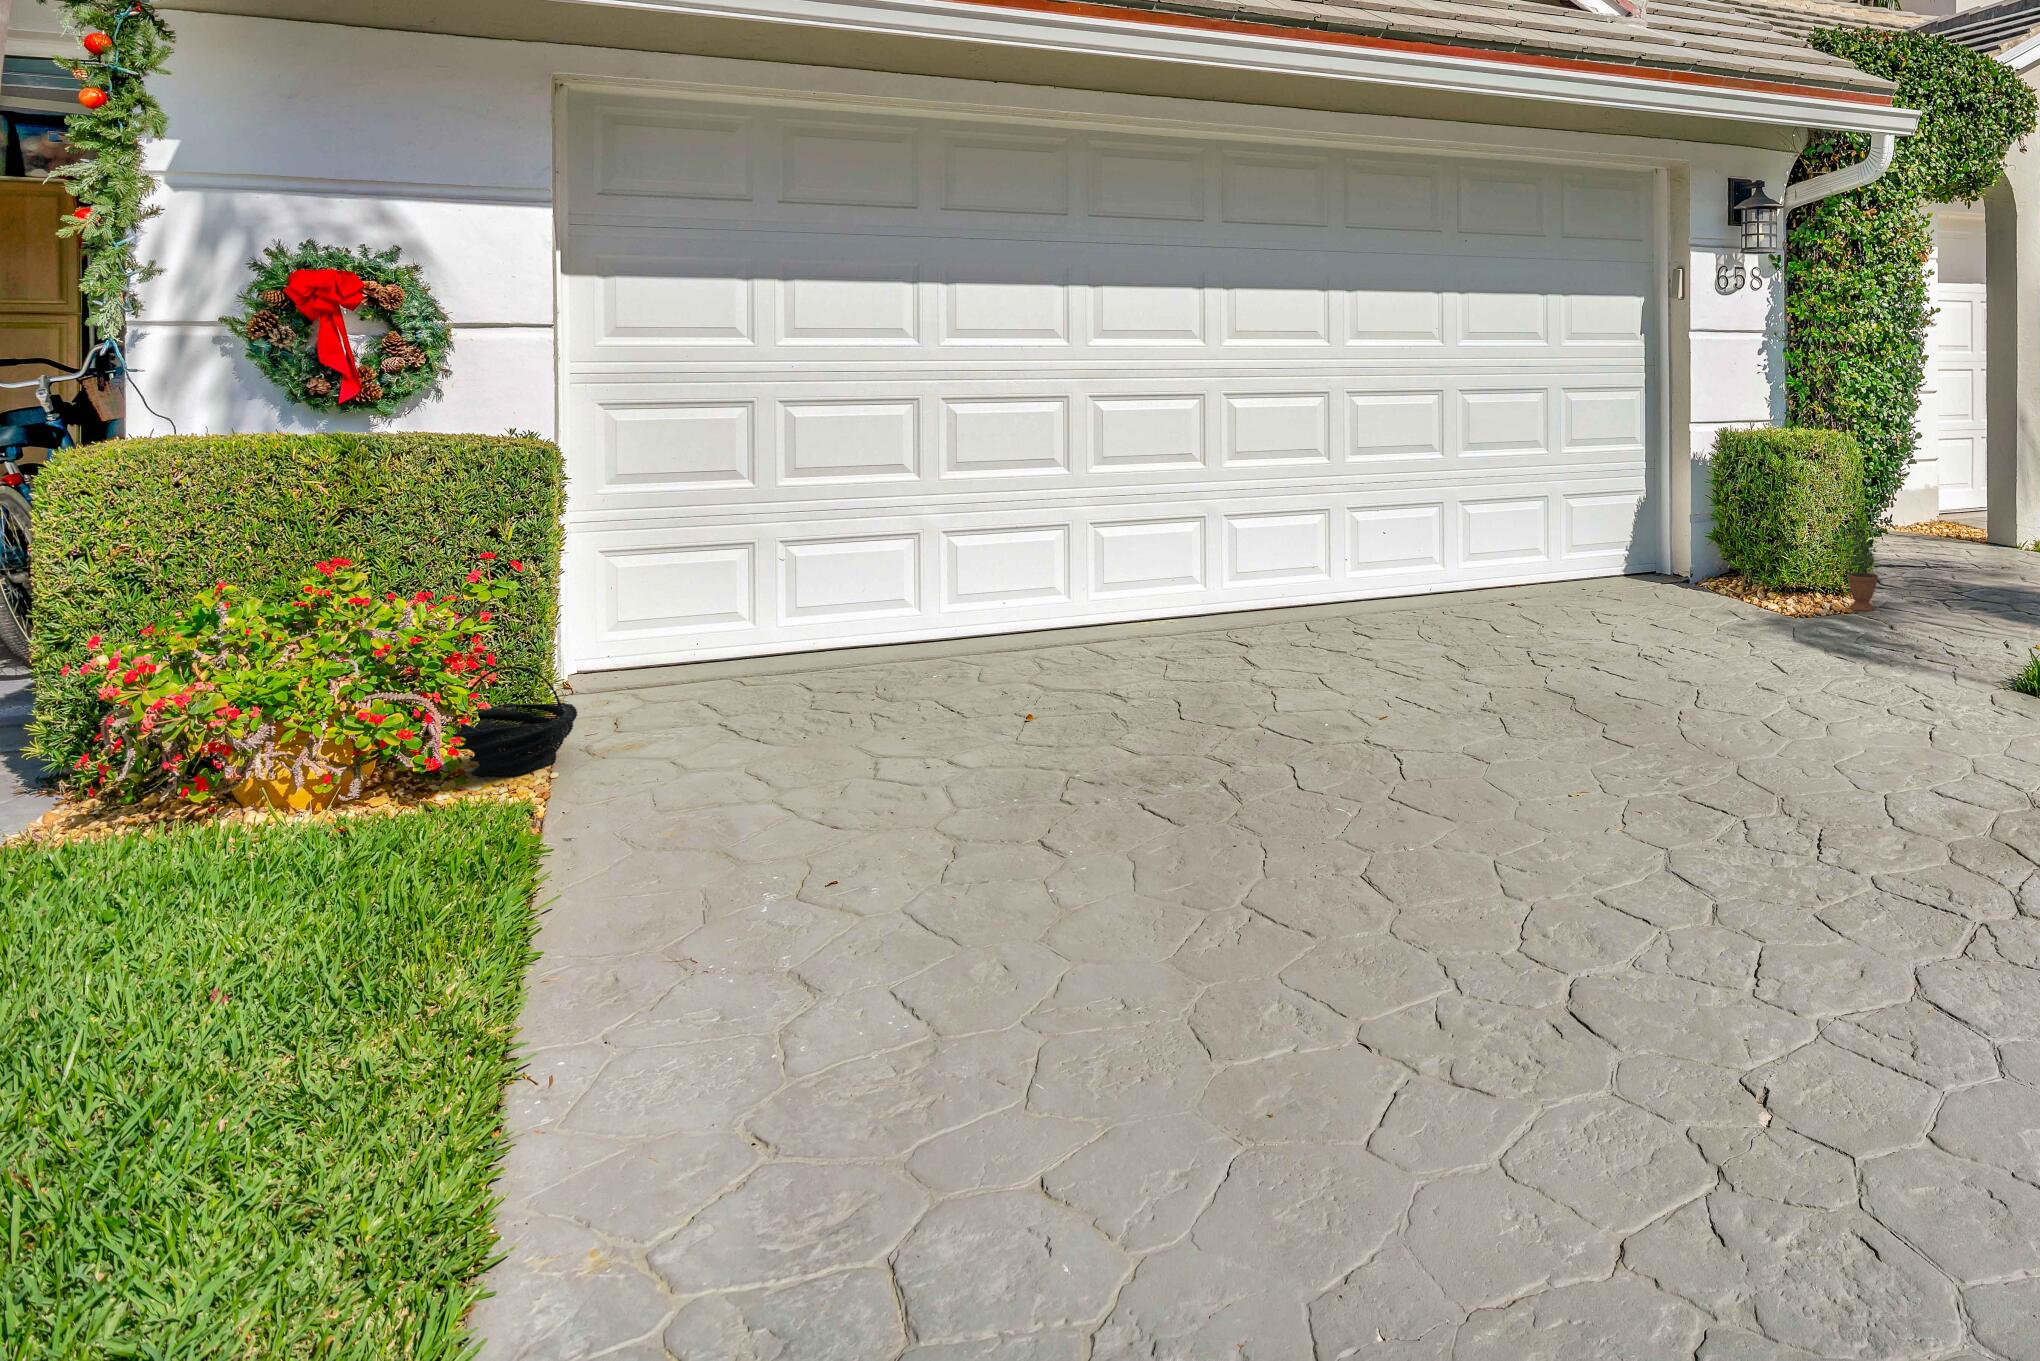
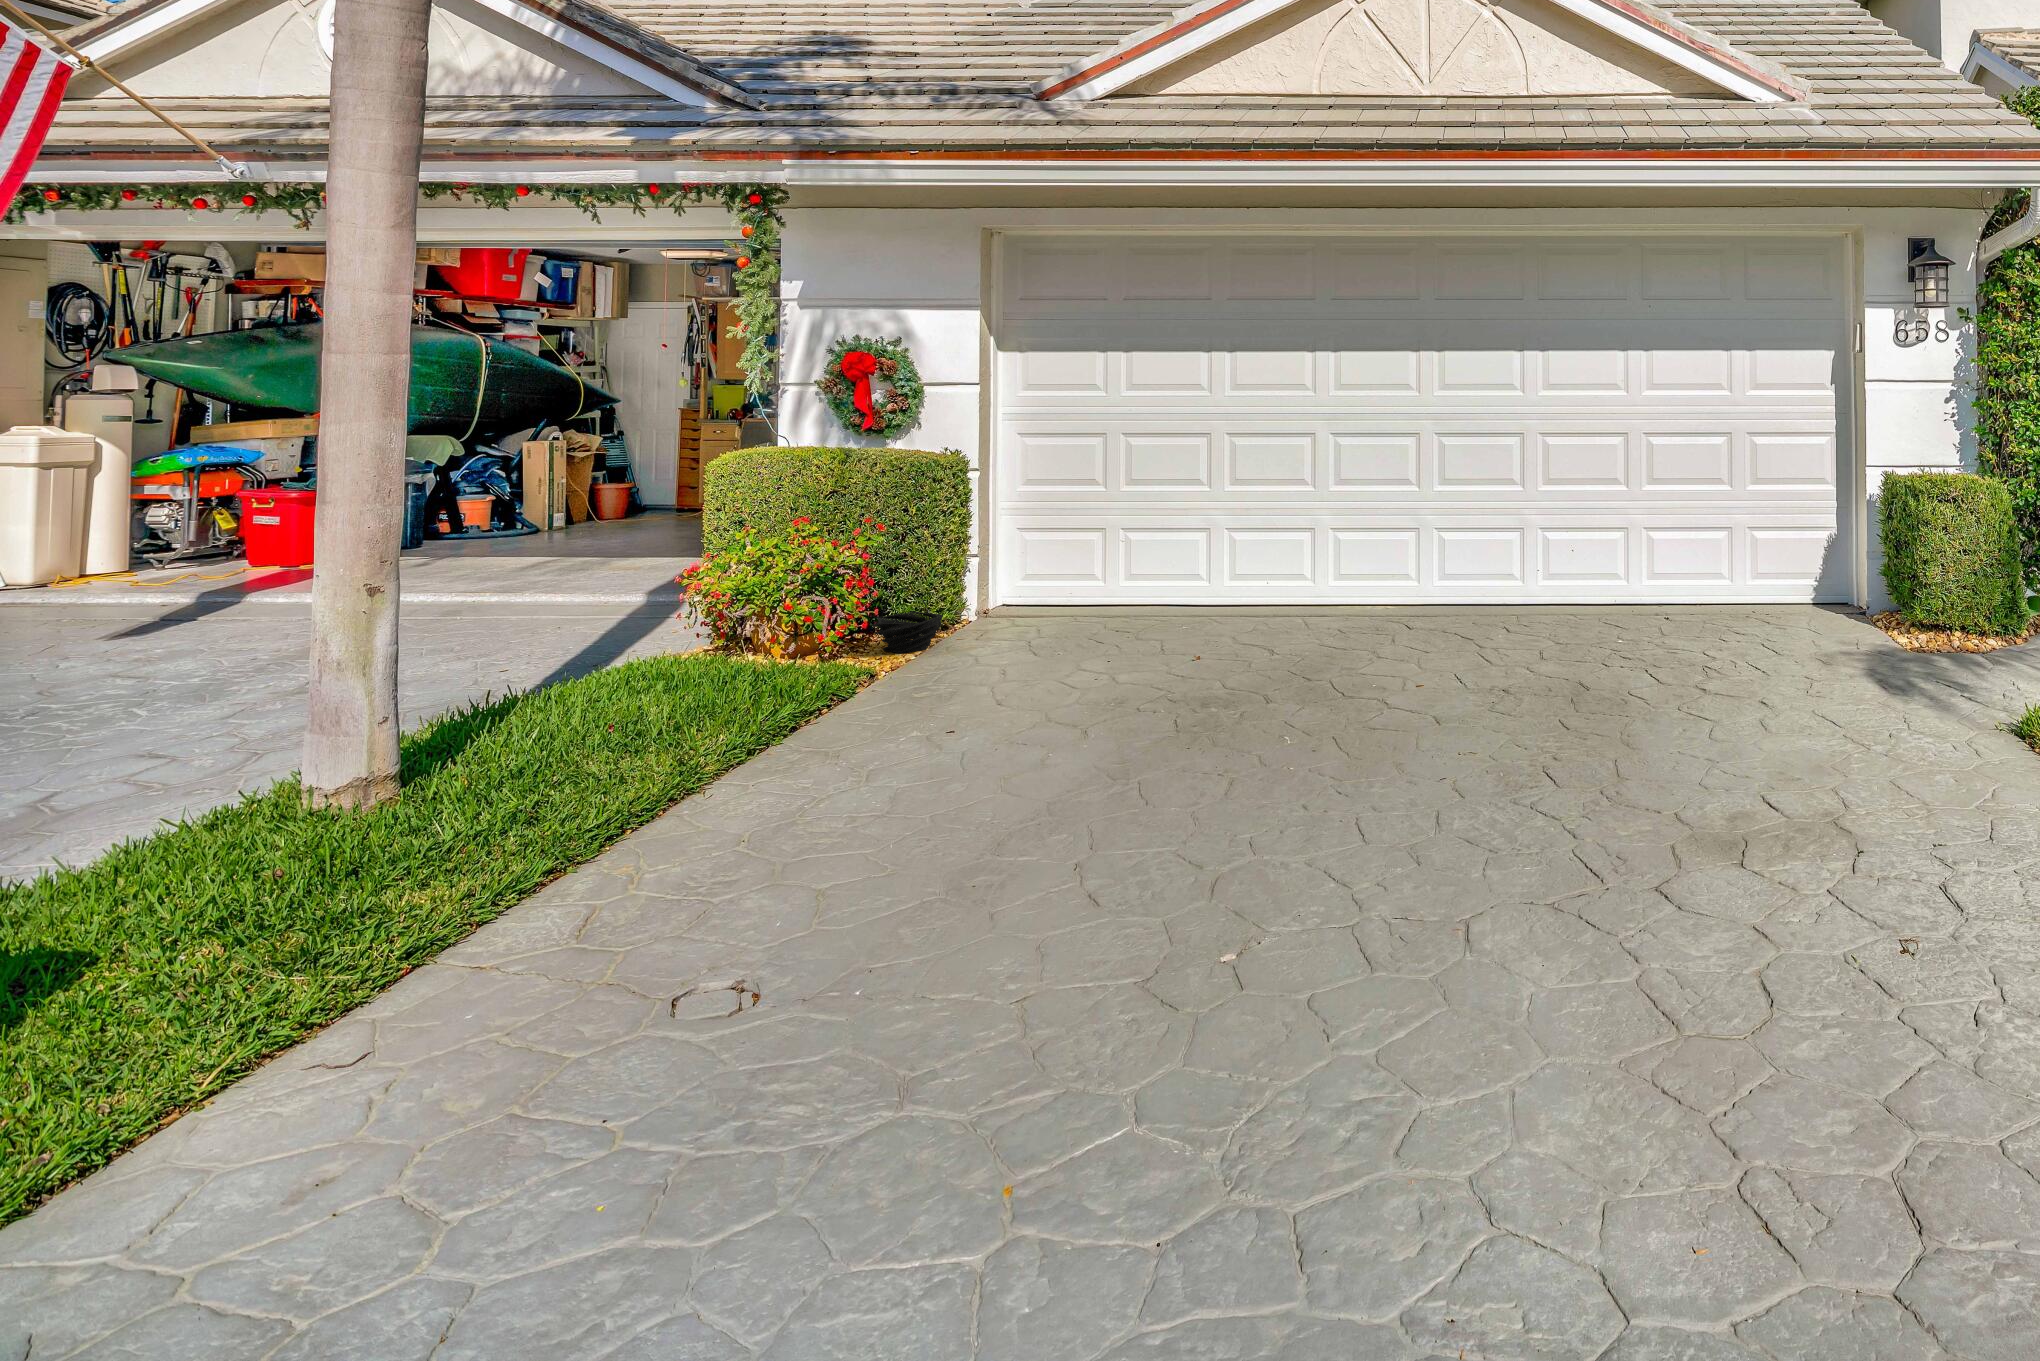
potted plant: present [1846,524,1878,611] -> none [1979,564,2015,651]

